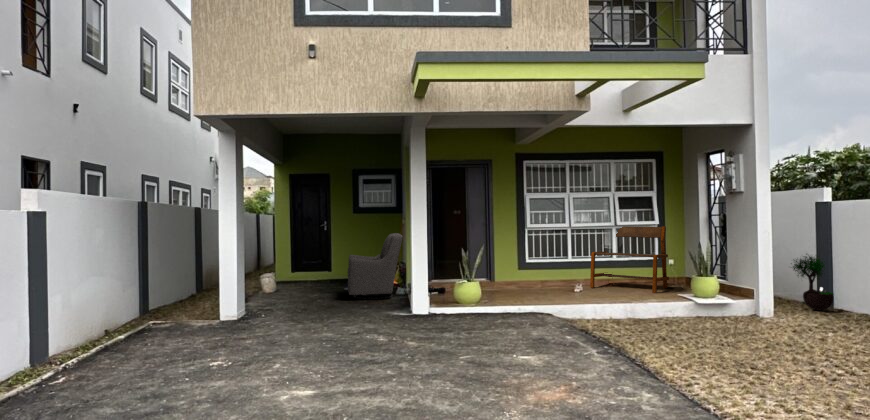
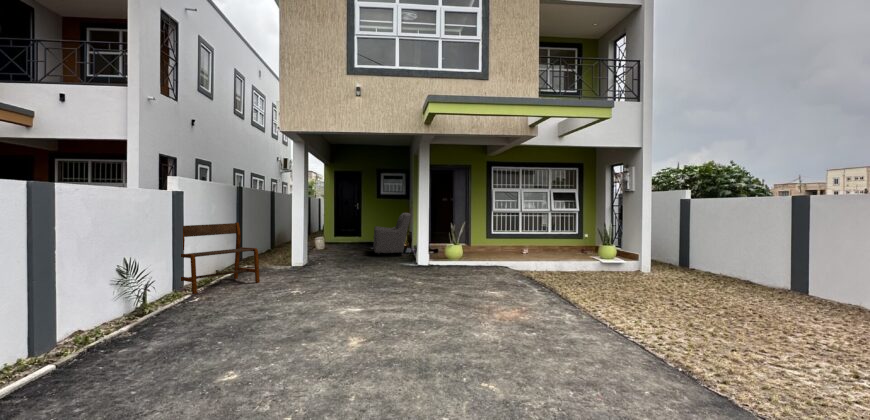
bench: present [590,226,669,293] -> present [180,222,260,294]
potted tree: present [791,256,834,310] -> none [662,230,690,269]

